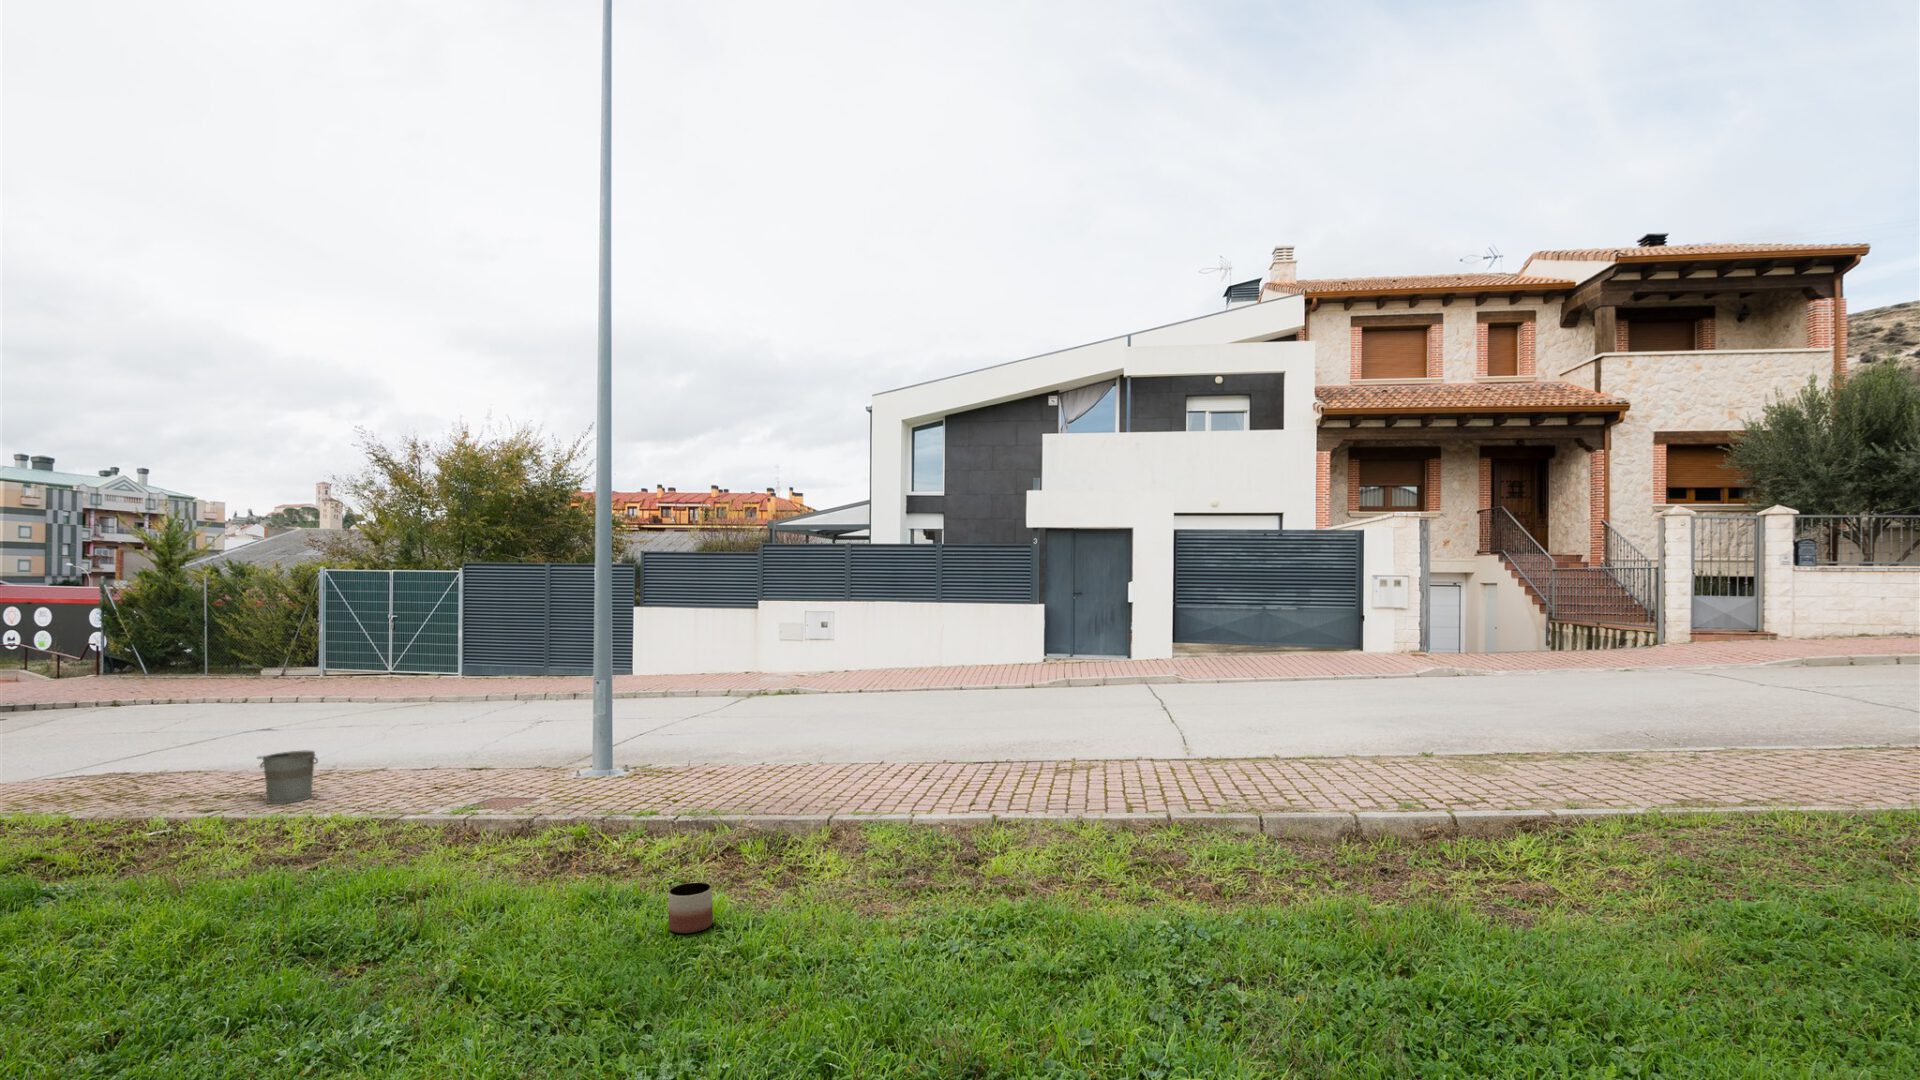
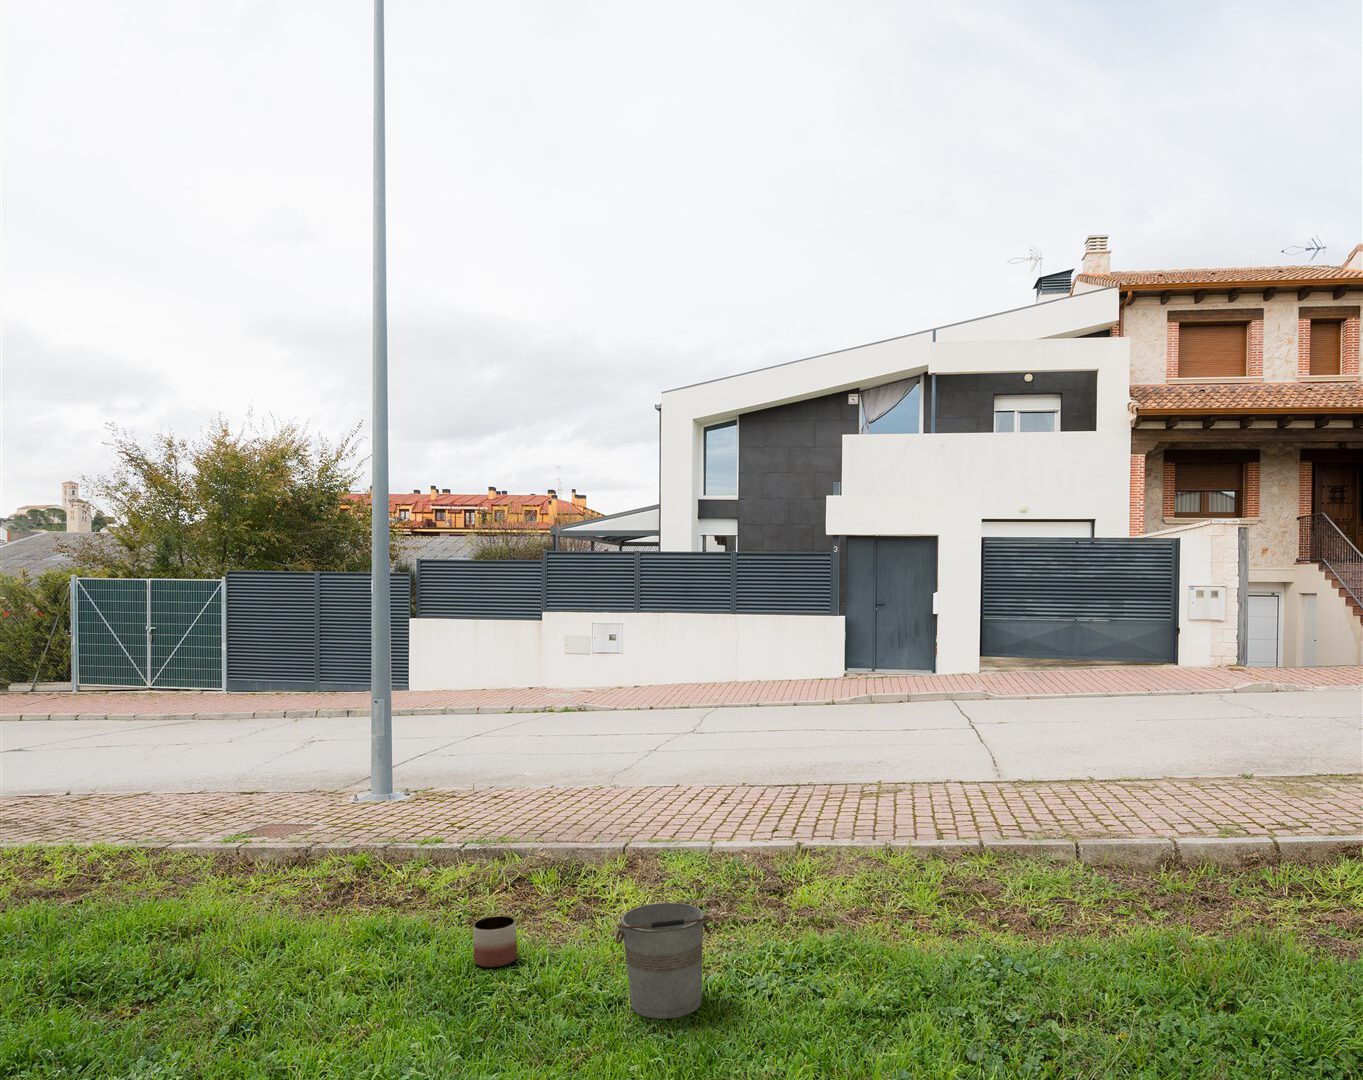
bucket: present [257,750,318,804] -> present [616,903,711,1019]

